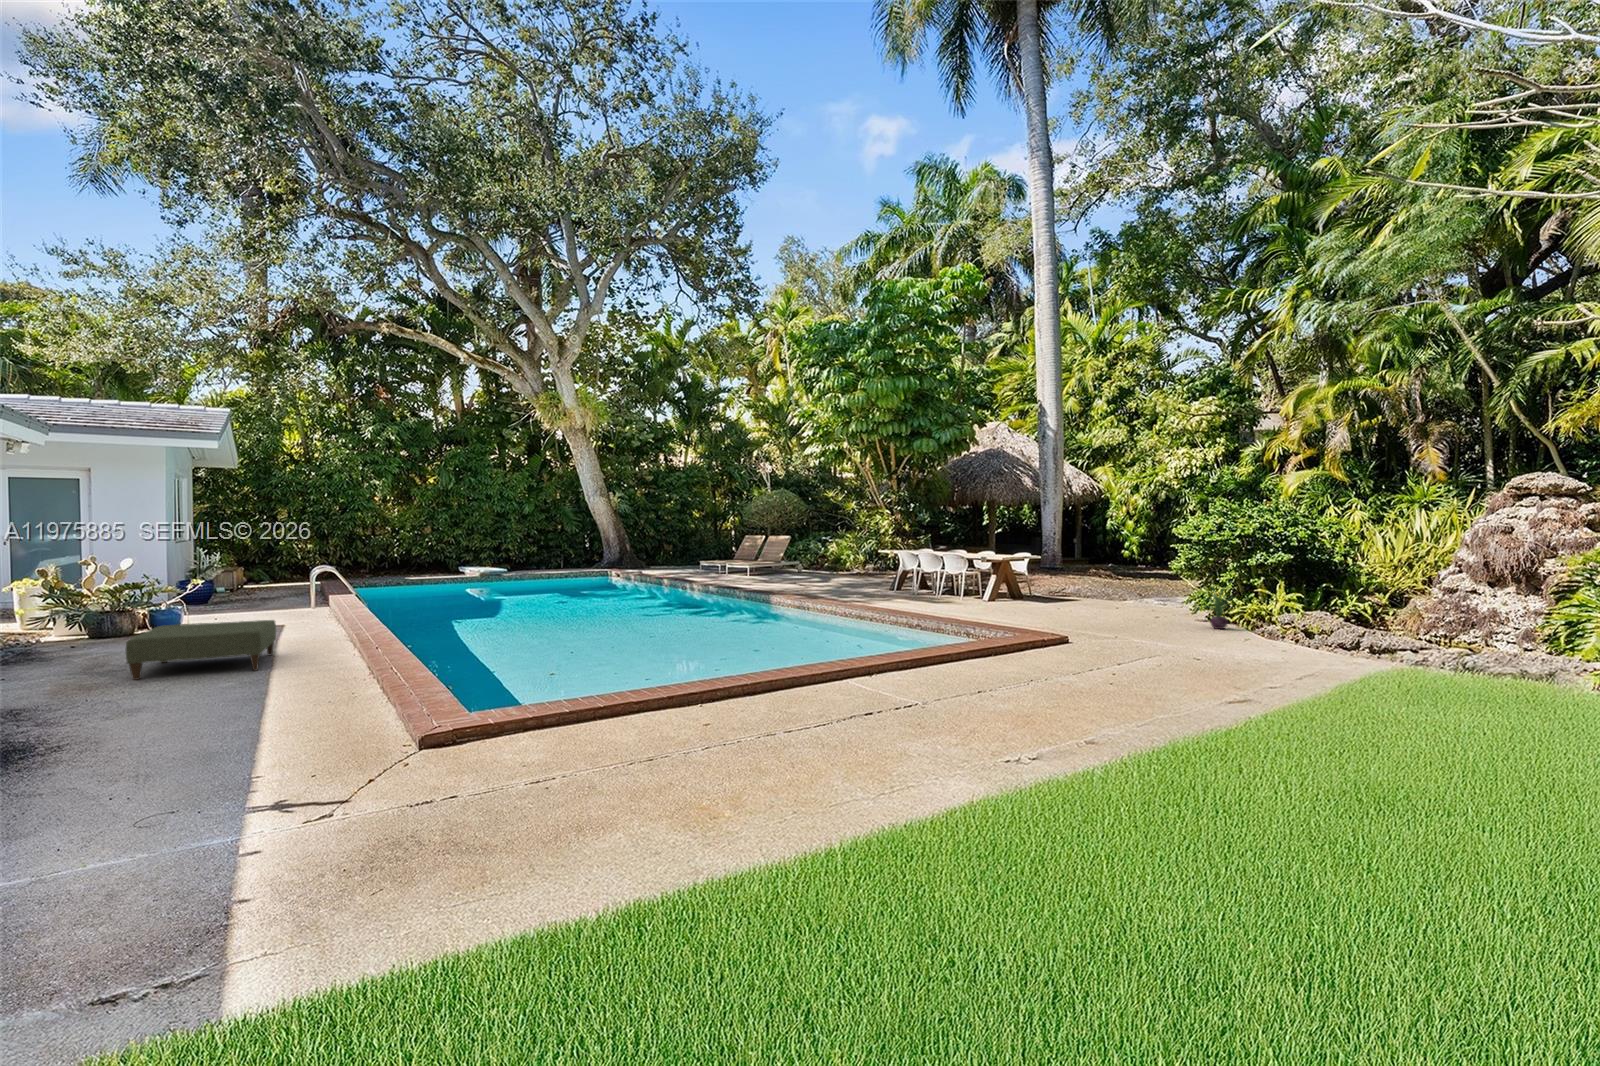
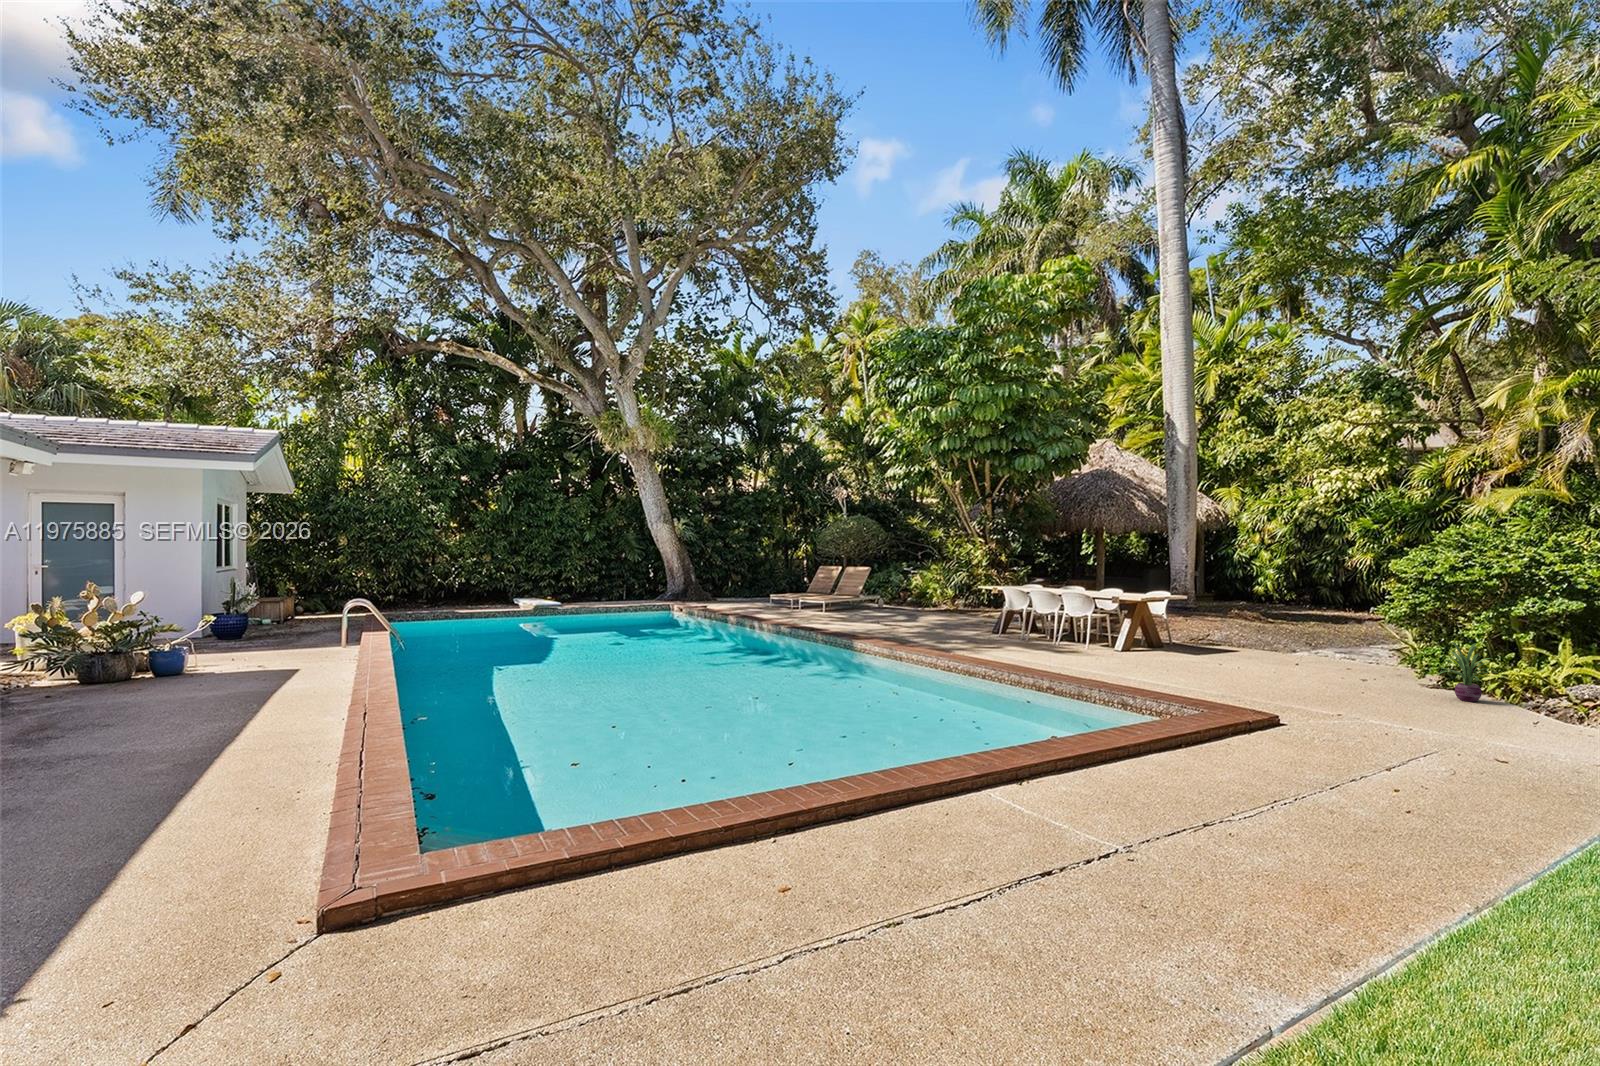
ottoman: present [126,620,276,680] -> none [34,680,251,766]

